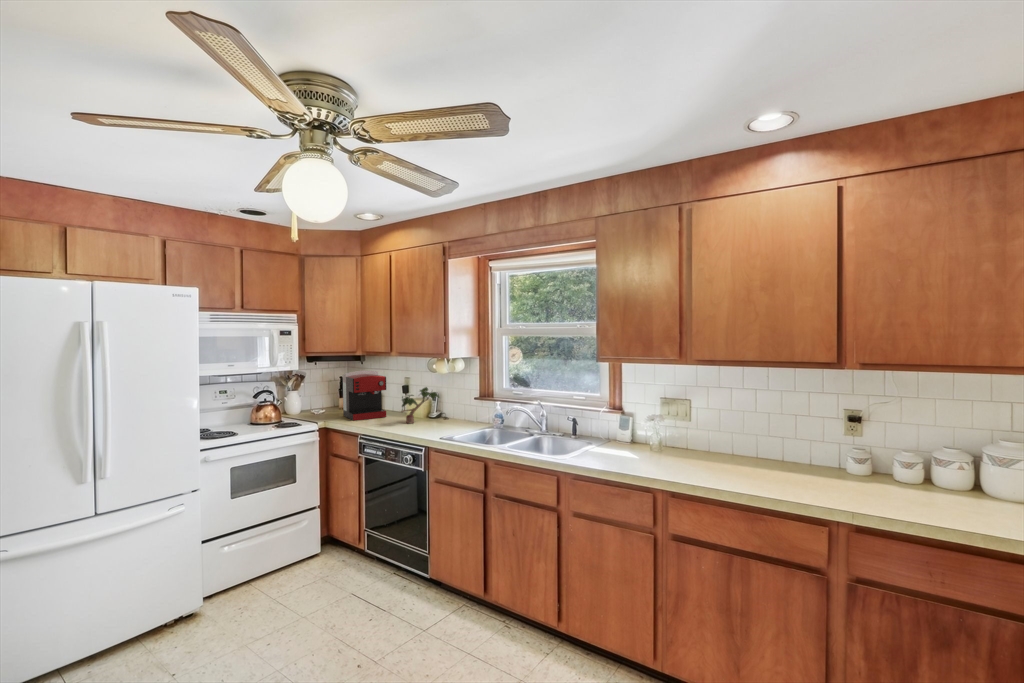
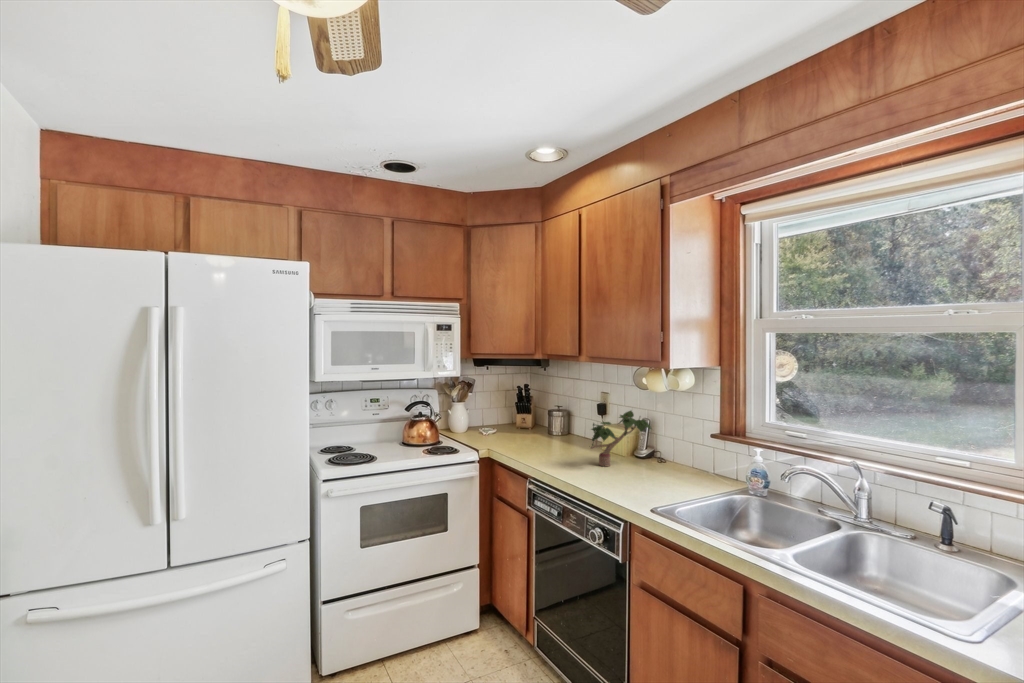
coffee maker: present [343,370,386,421] -> none [516,379,572,451]

